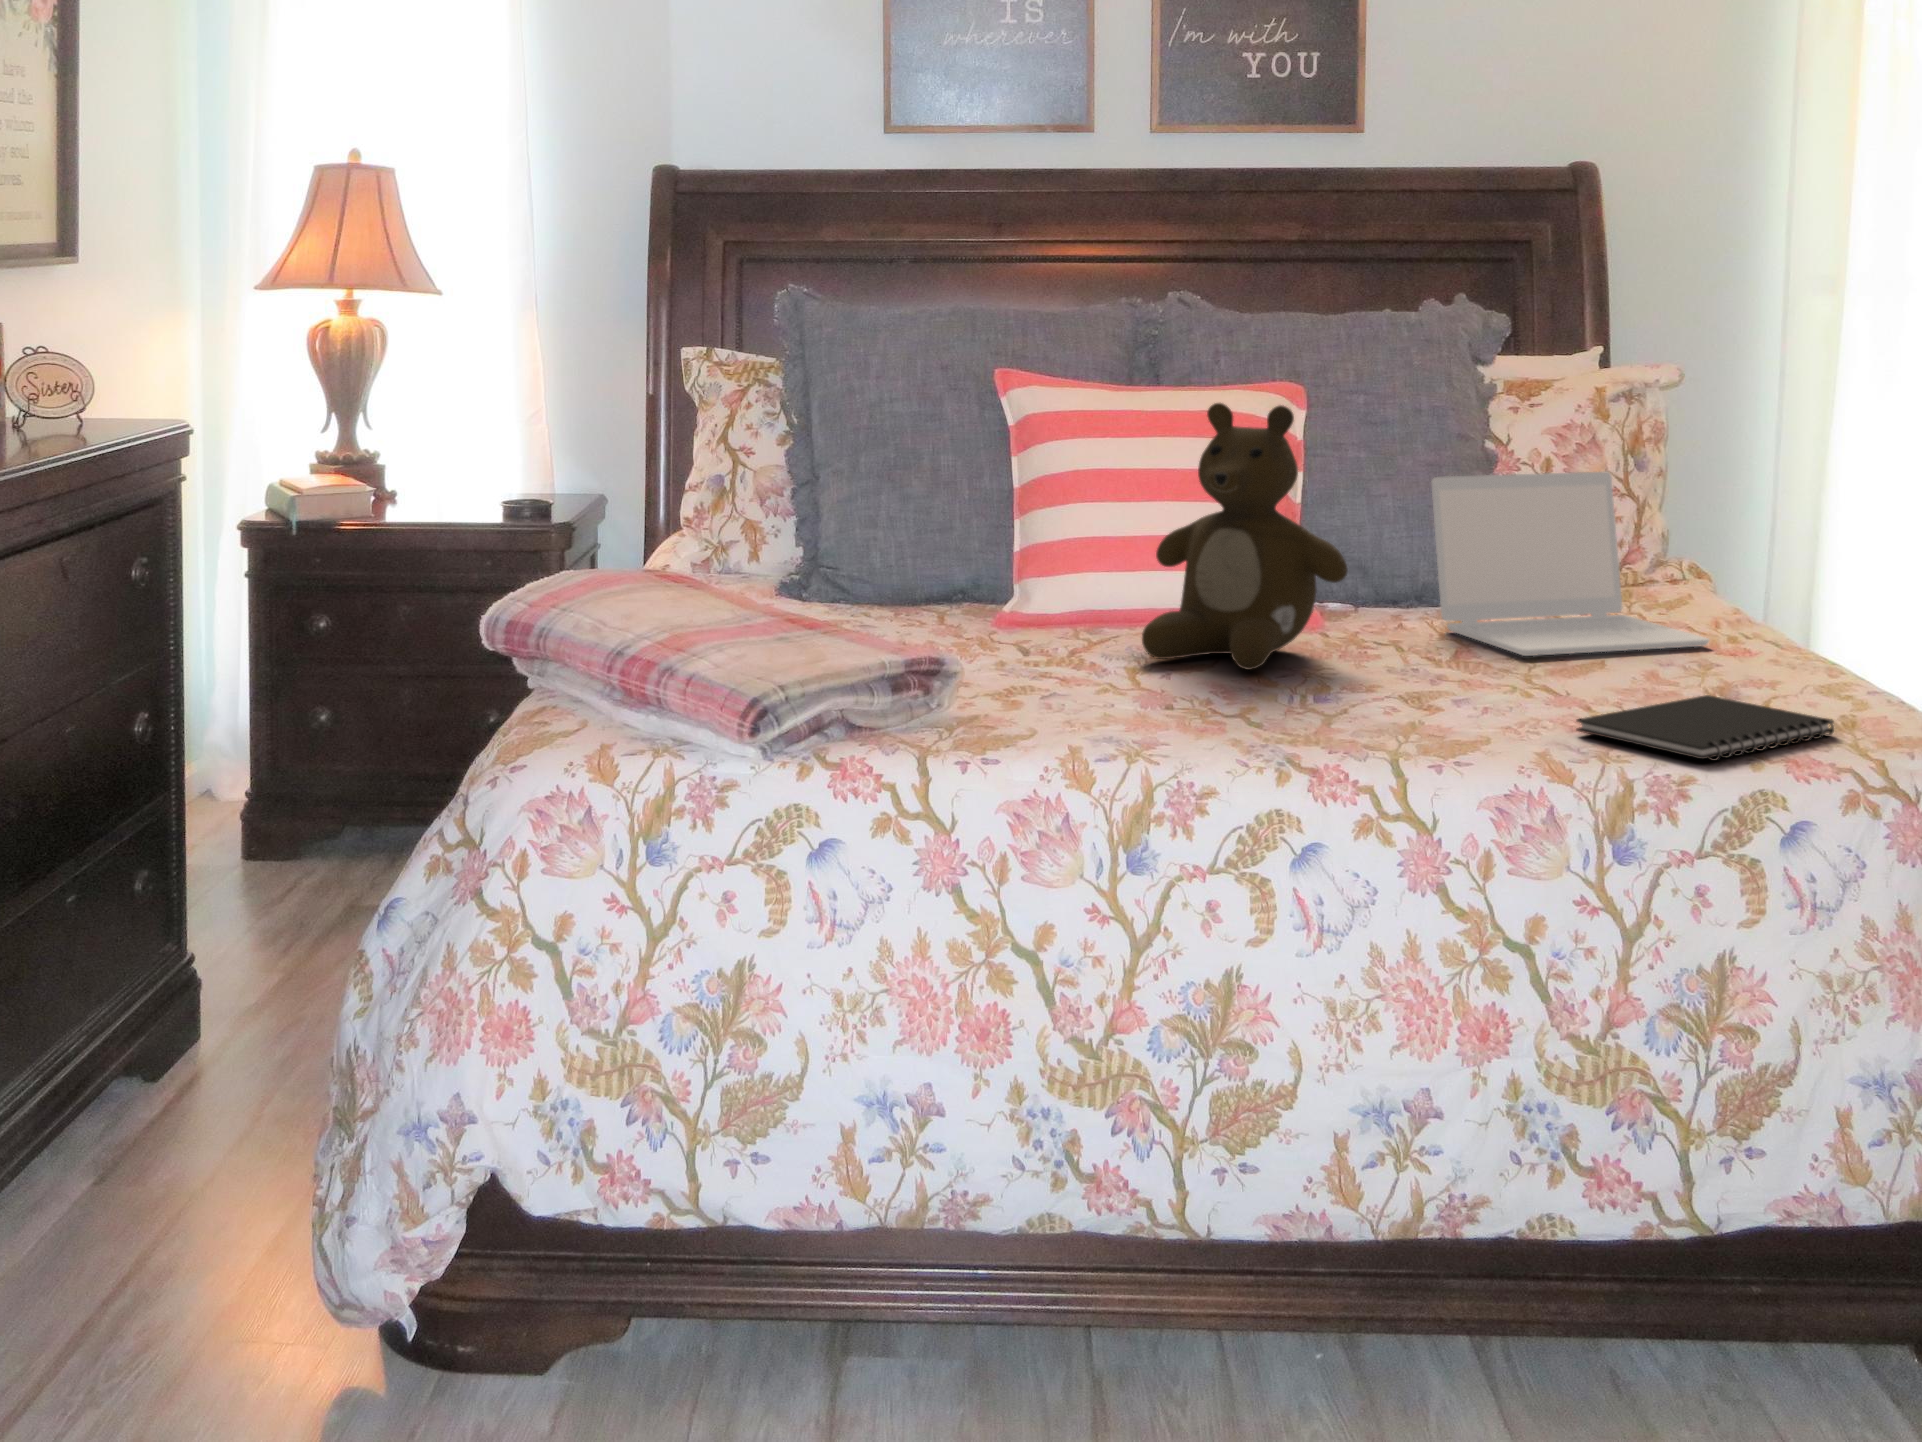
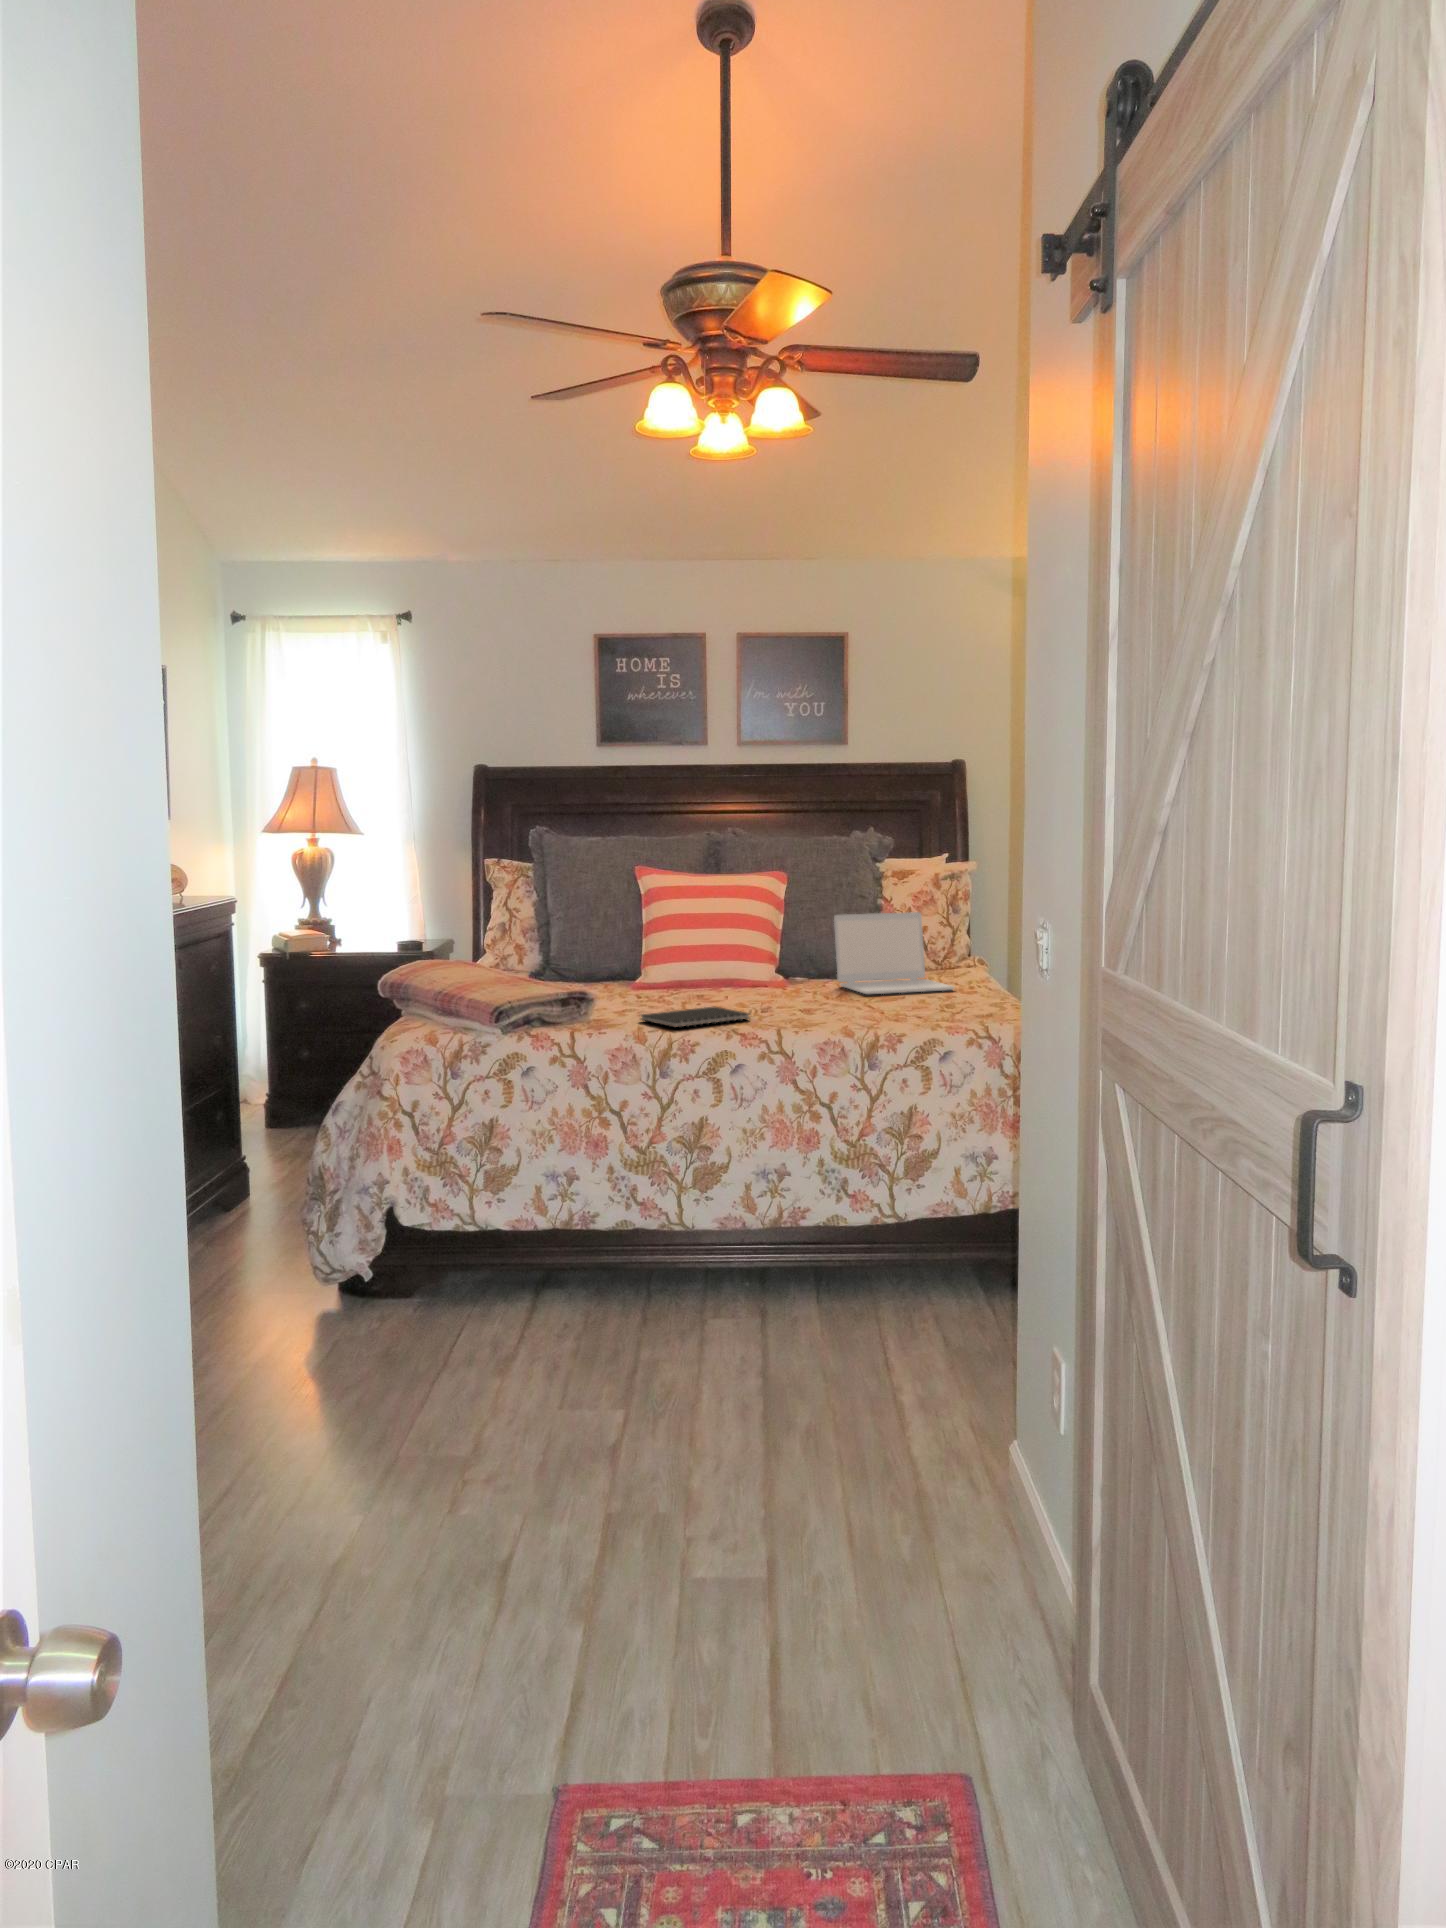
teddy bear: present [1142,403,1348,670] -> none [690,879,785,1001]
notebook: present [1577,695,1834,761] -> present [641,1007,750,1028]

